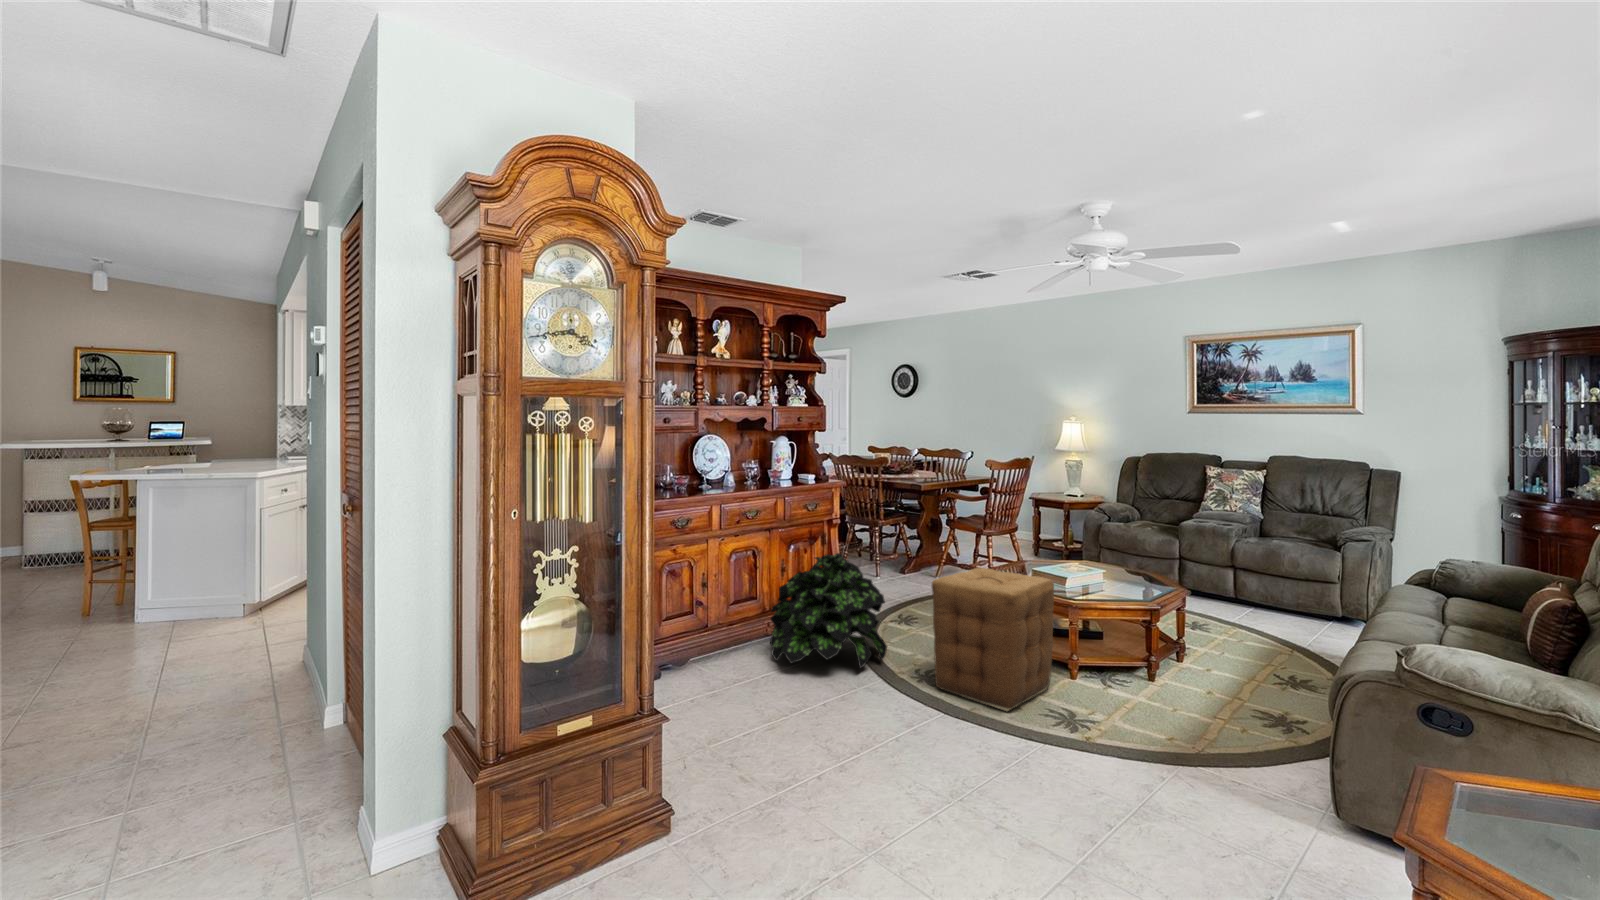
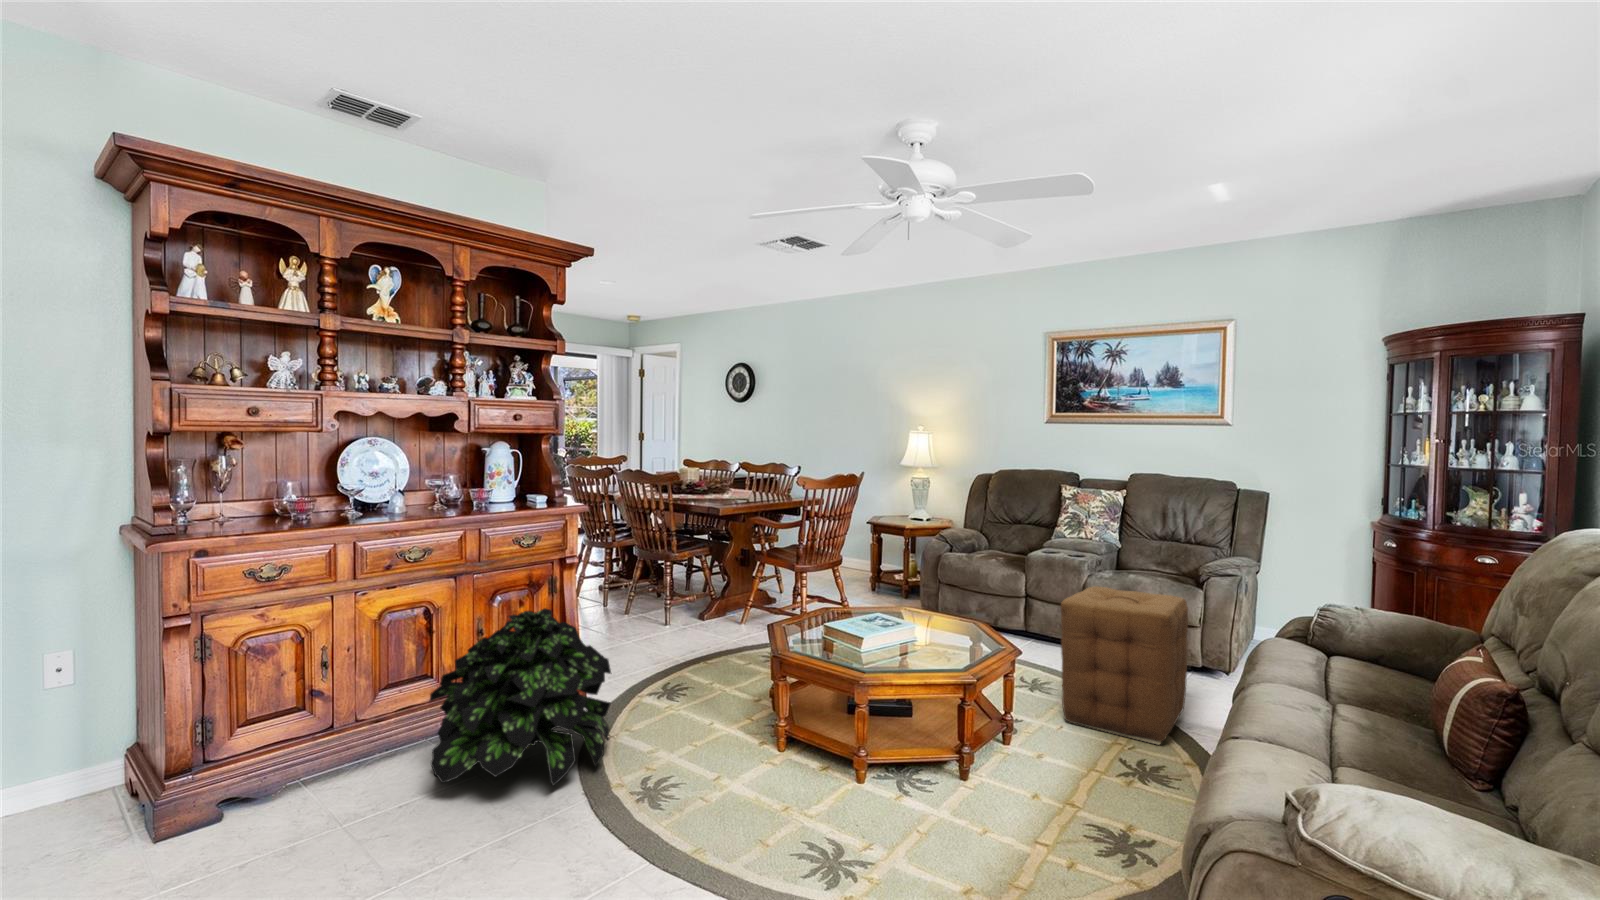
ottoman: present [932,568,1054,711] -> present [1061,586,1188,745]

